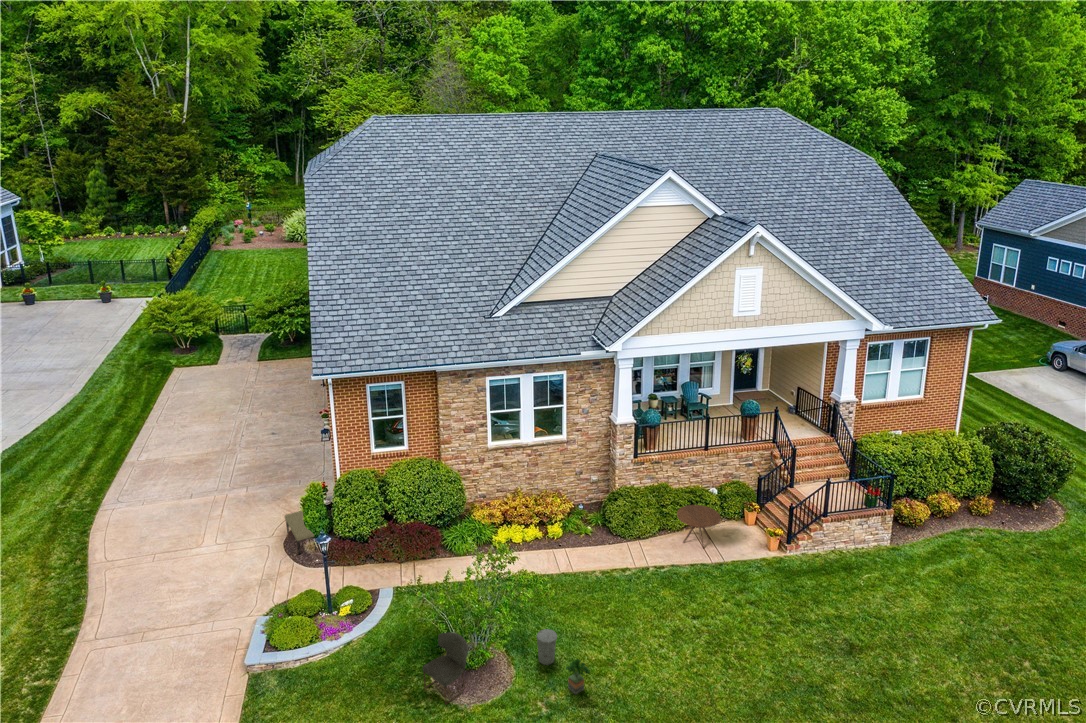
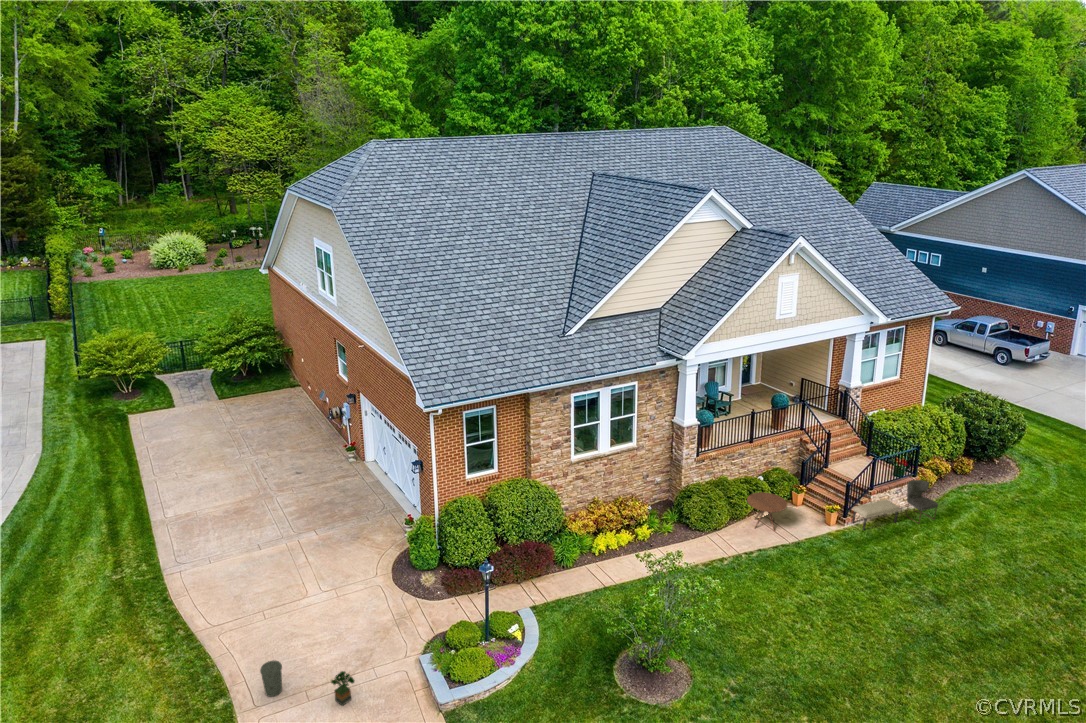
bench: present [285,511,317,554] -> present [852,500,899,530]
trash can: present [537,629,557,665] -> present [260,660,282,697]
chair: present [423,632,468,704] -> present [906,480,938,523]
potted tree: present [566,659,590,694] -> present [331,671,355,706]

